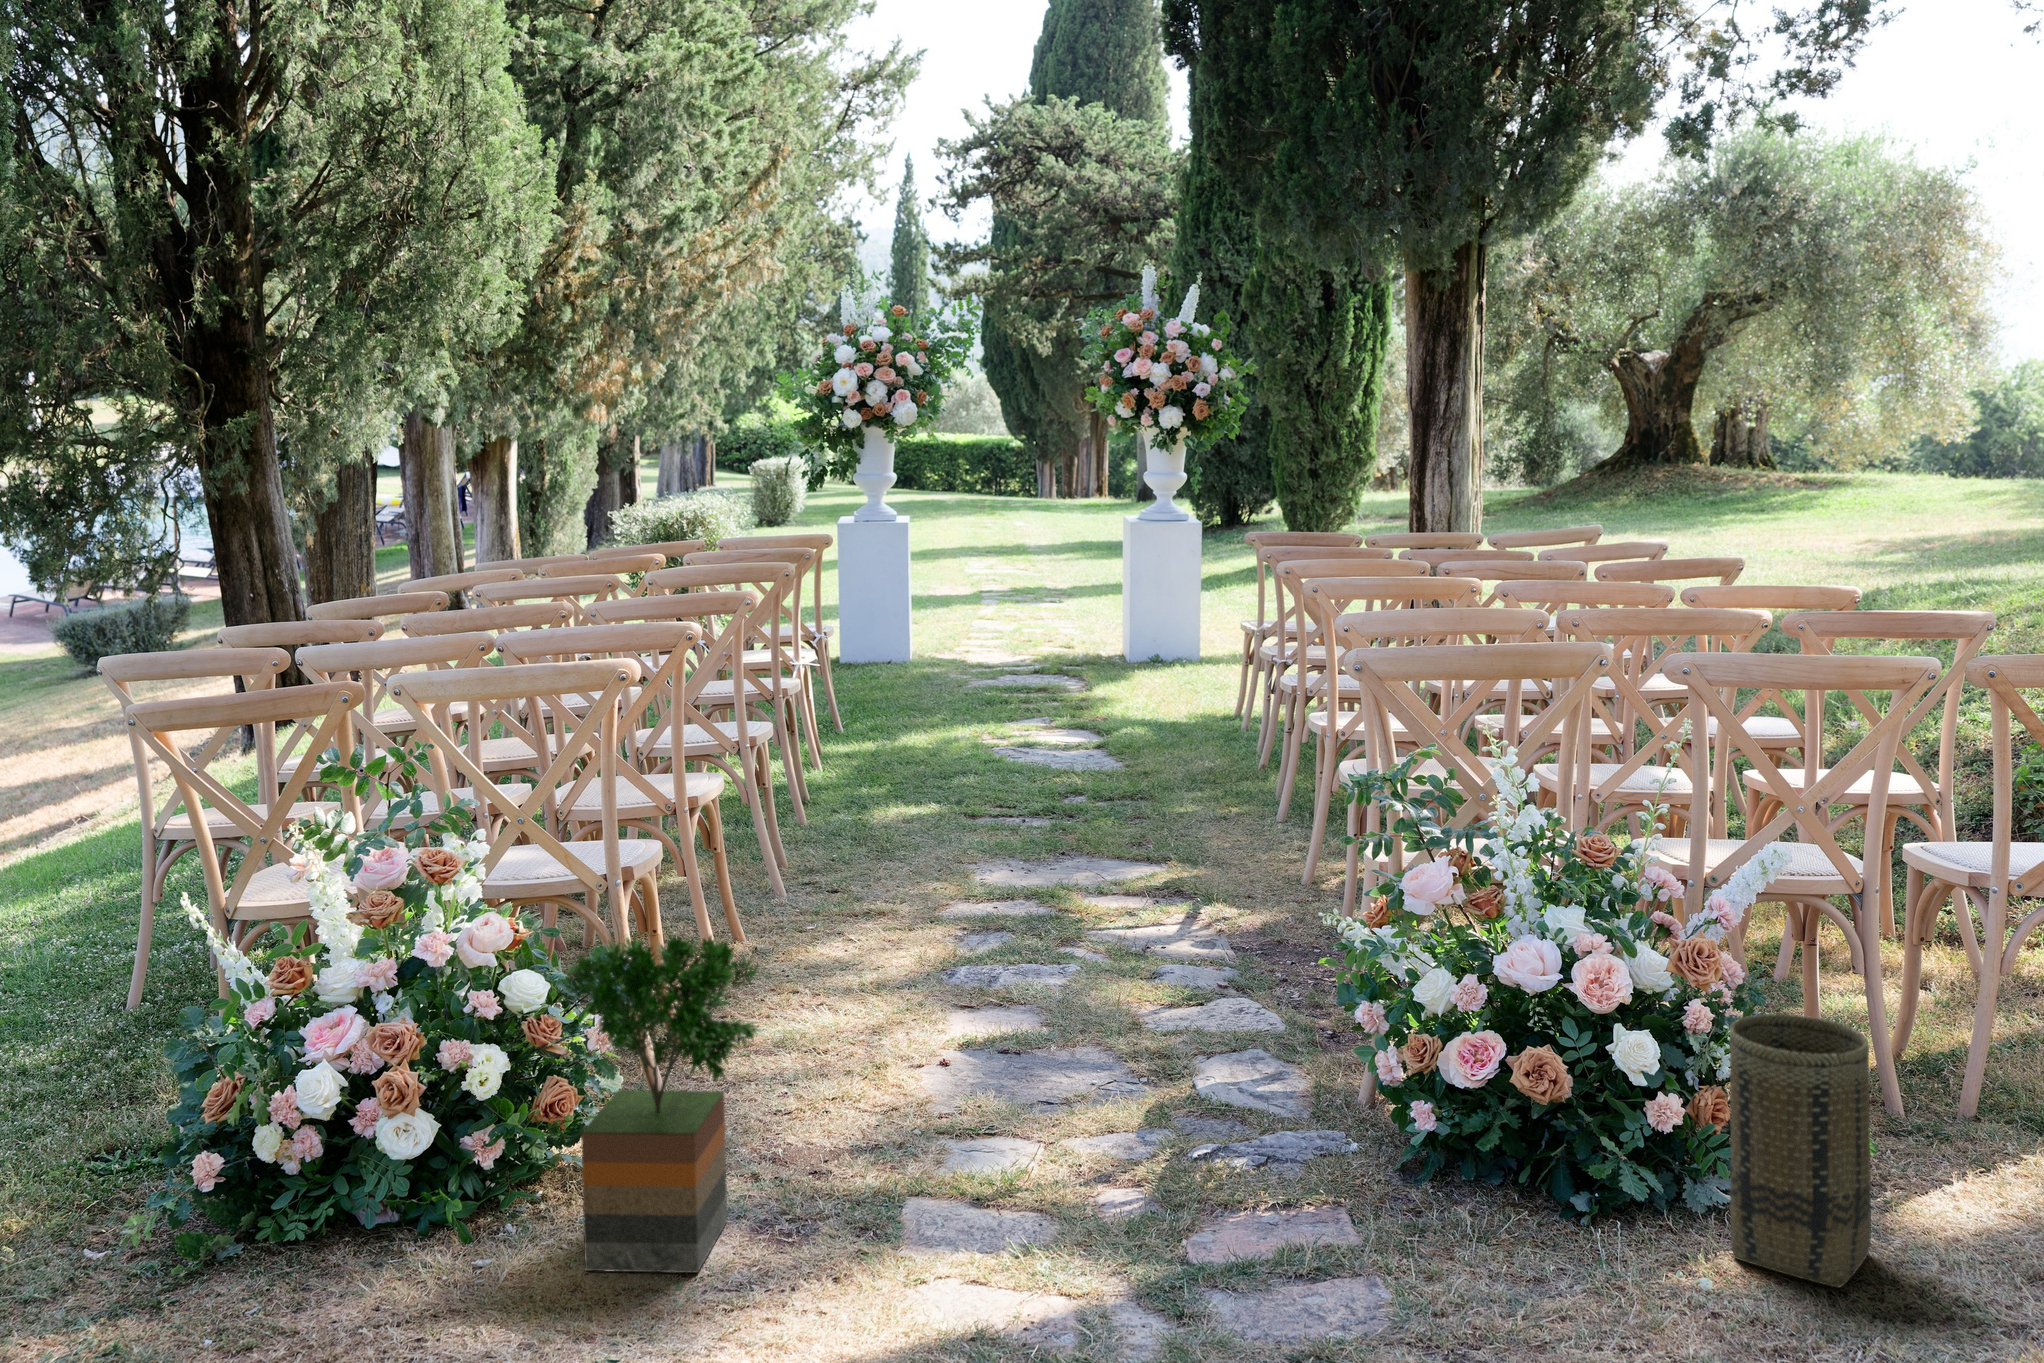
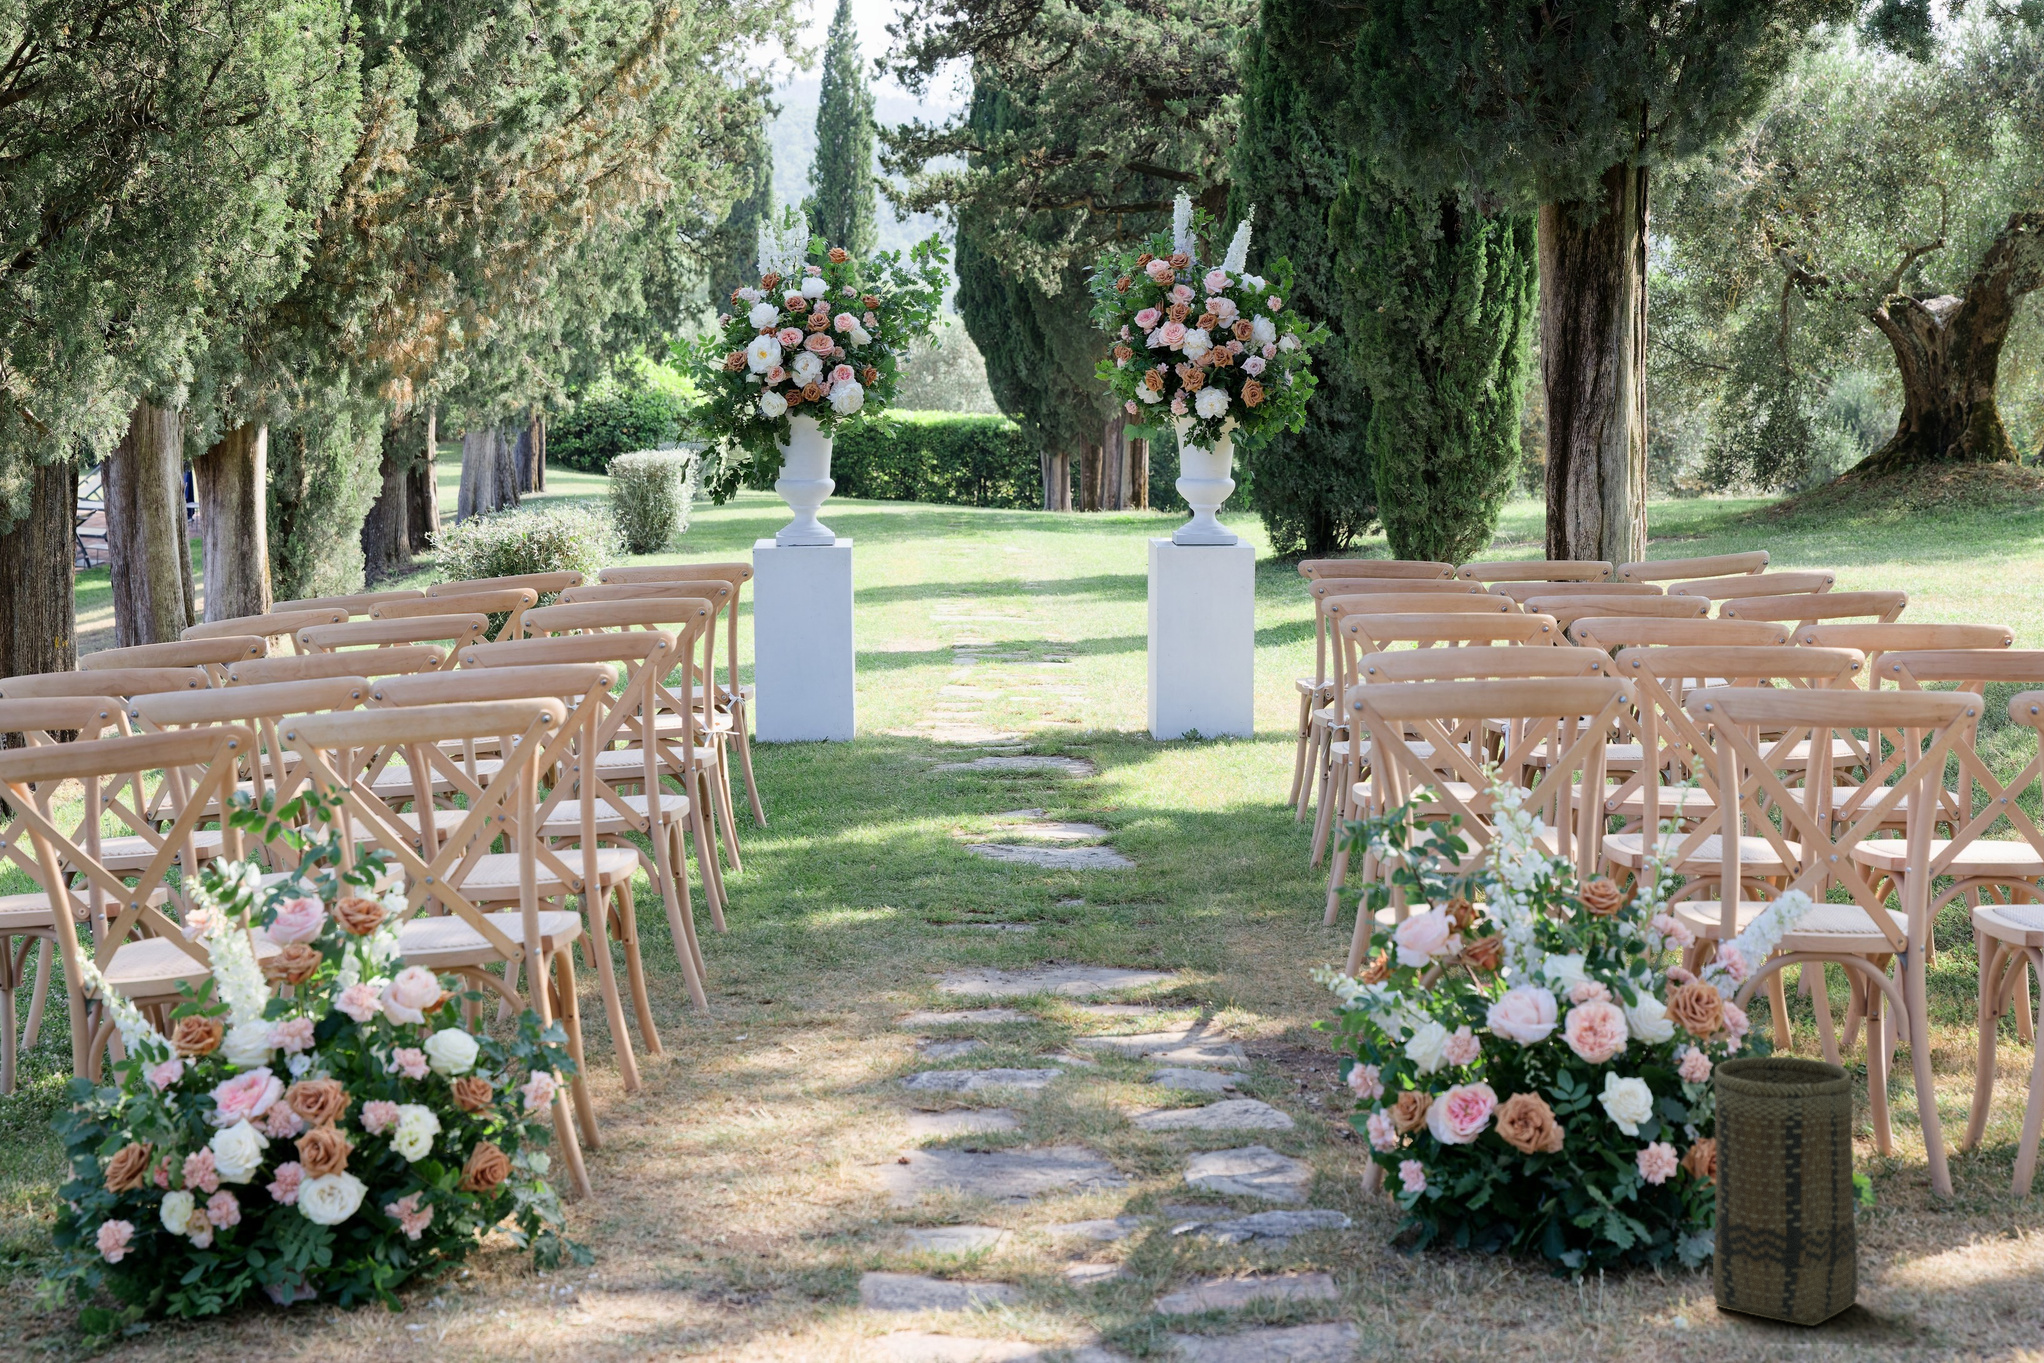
potted tree: present [564,935,760,1273] -> none [480,971,700,1320]

